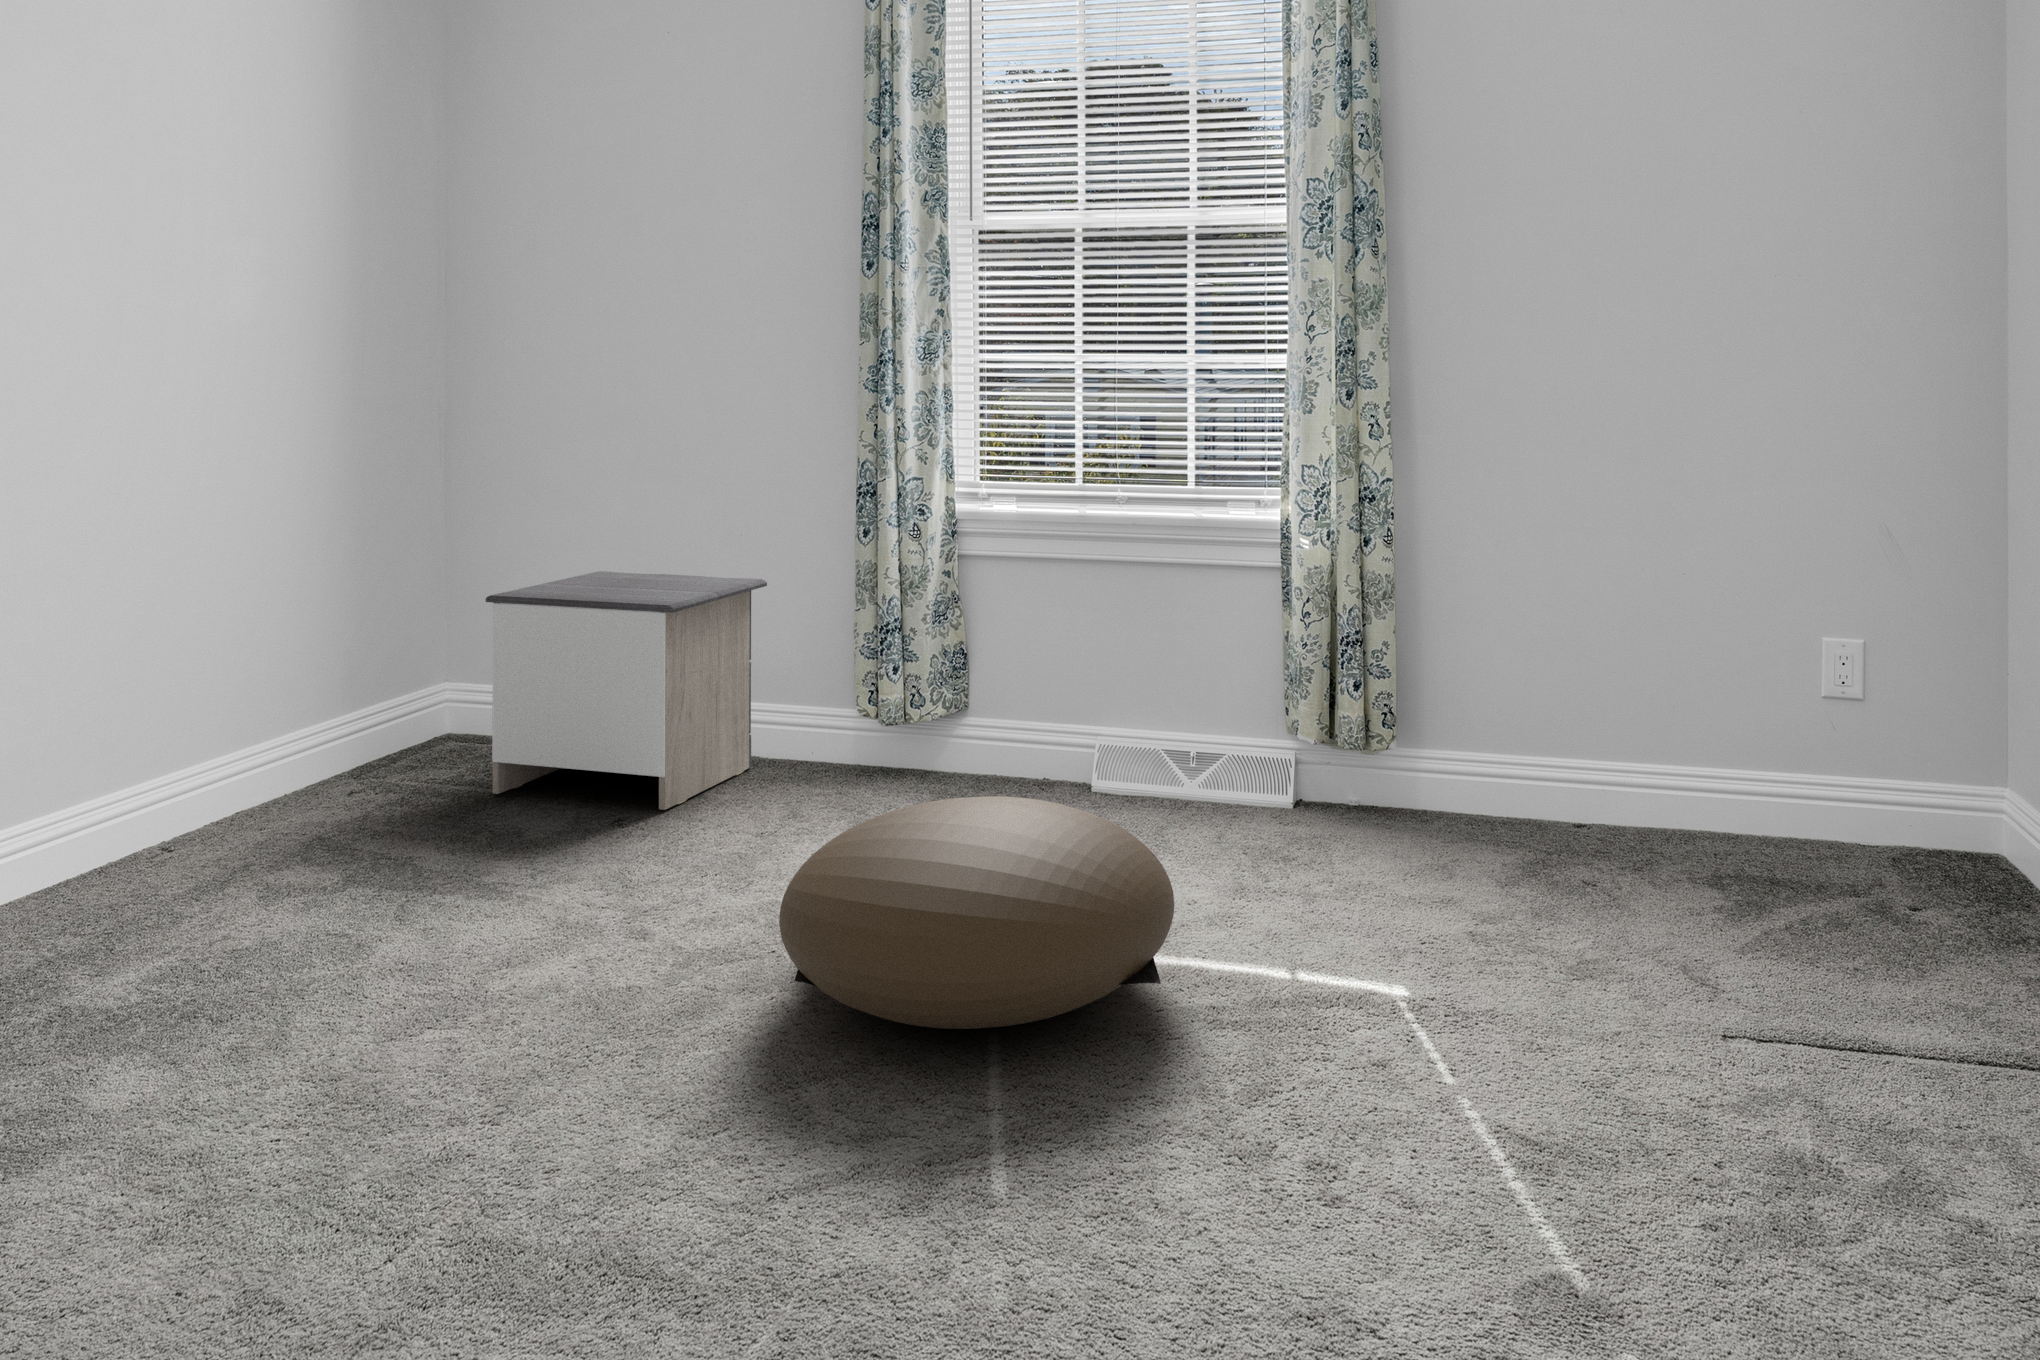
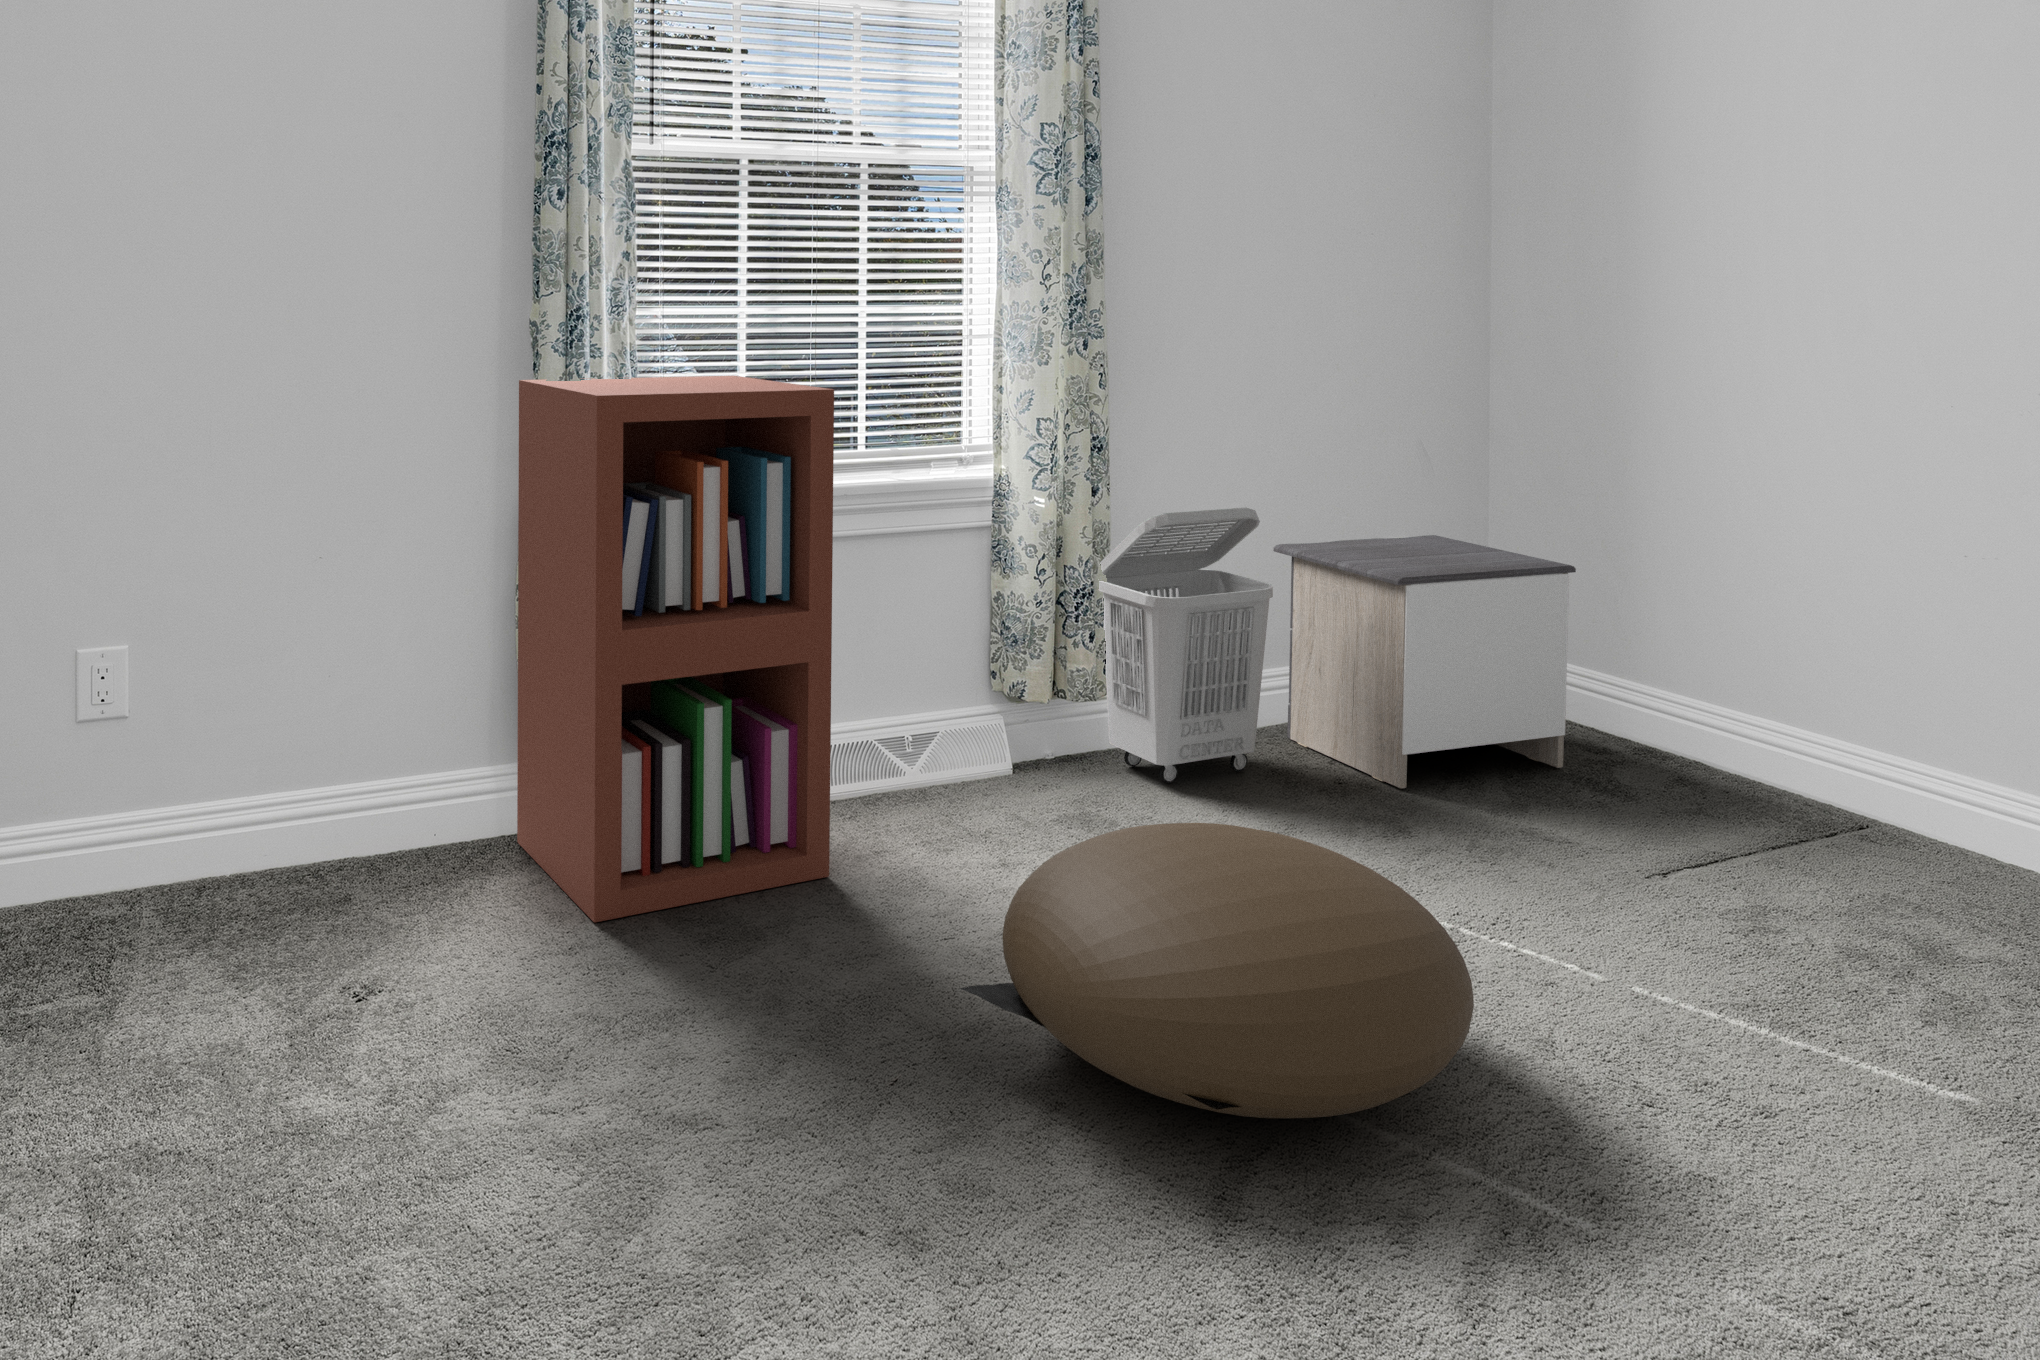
bookshelf: none [790,410,1030,835] -> present [517,376,834,922]
laundry basket: none [1380,560,1545,847] -> present [1099,508,1273,783]
nightstand: present [486,571,767,810] -> present [1273,535,1576,788]

